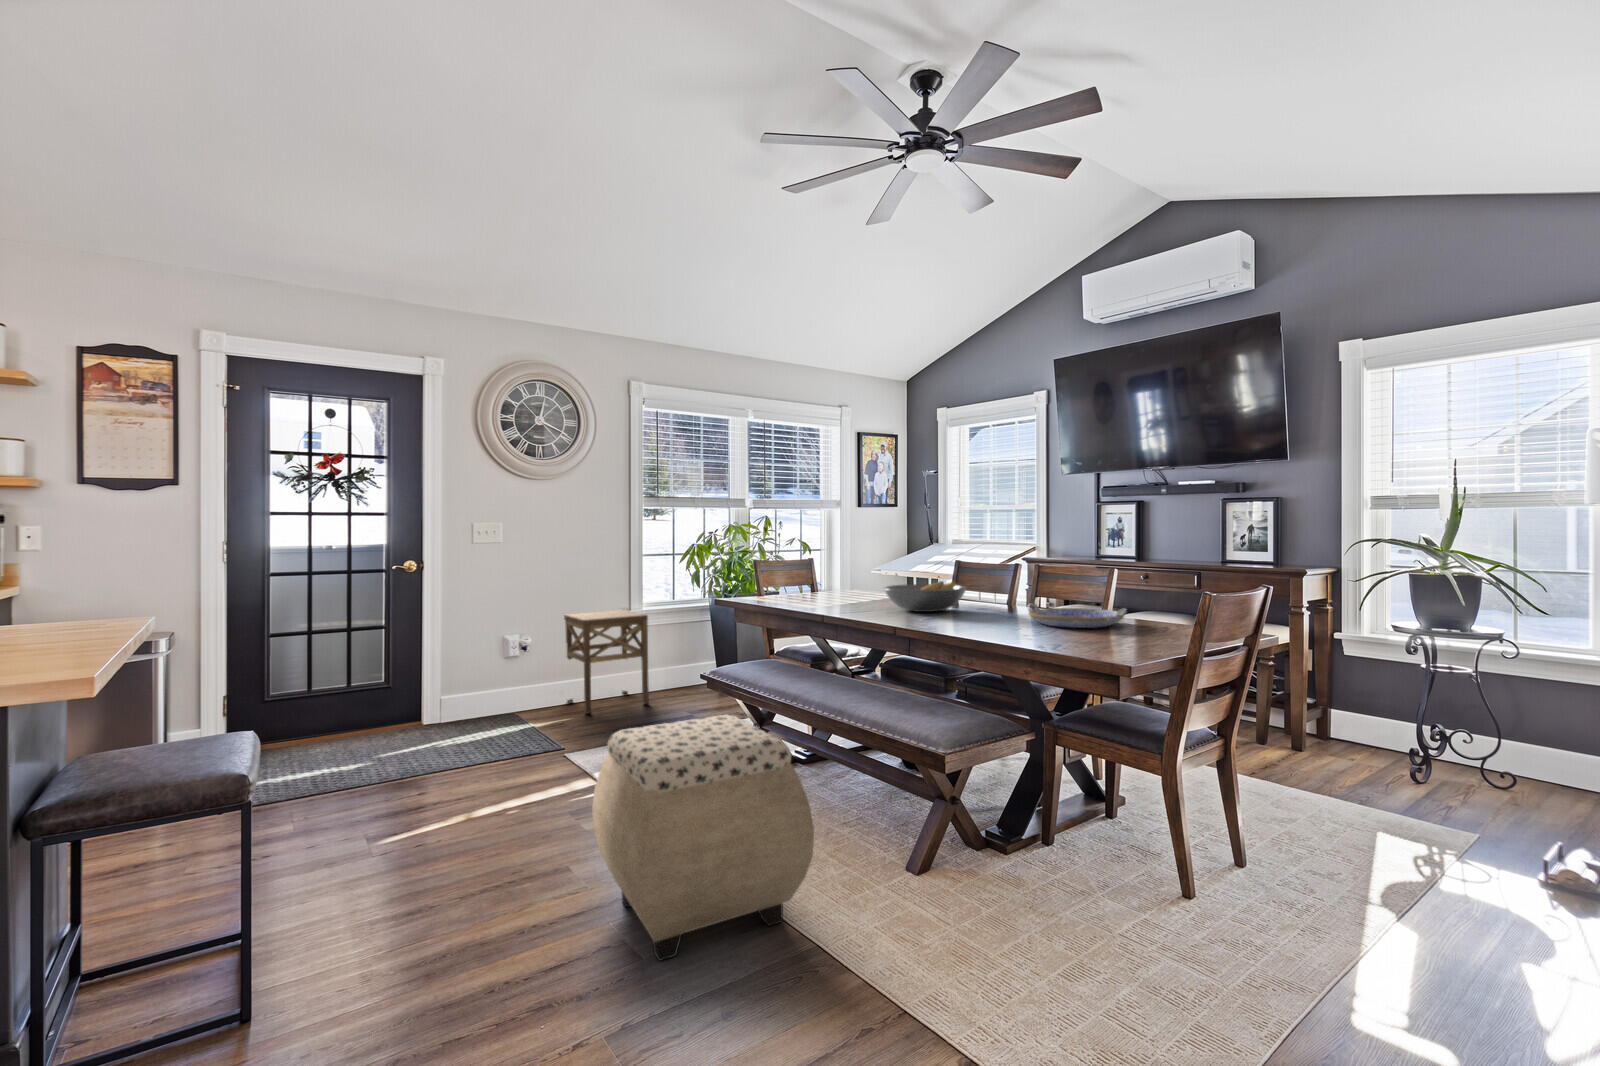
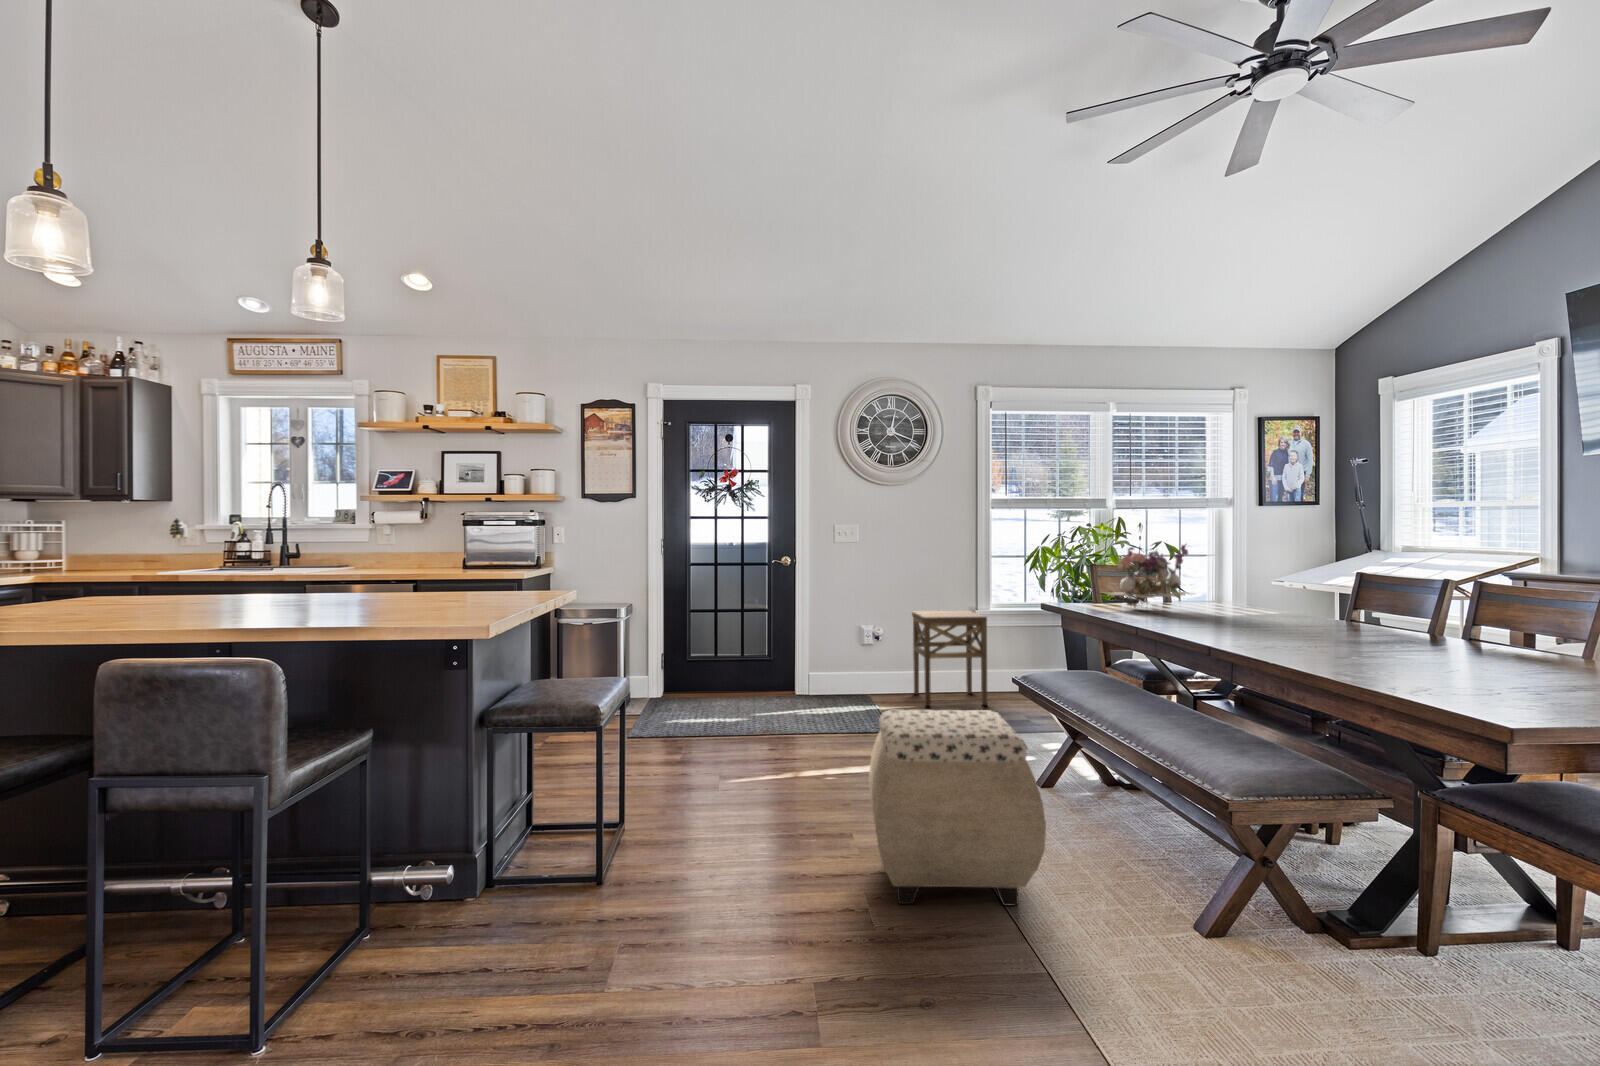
flower arrangement: none [777,536,856,598] -> present [1105,544,1188,607]
fruit bowl: present [884,581,966,612] -> none [1204,598,1313,631]
serving tray: present [1027,603,1126,628] -> none [1372,629,1518,665]

